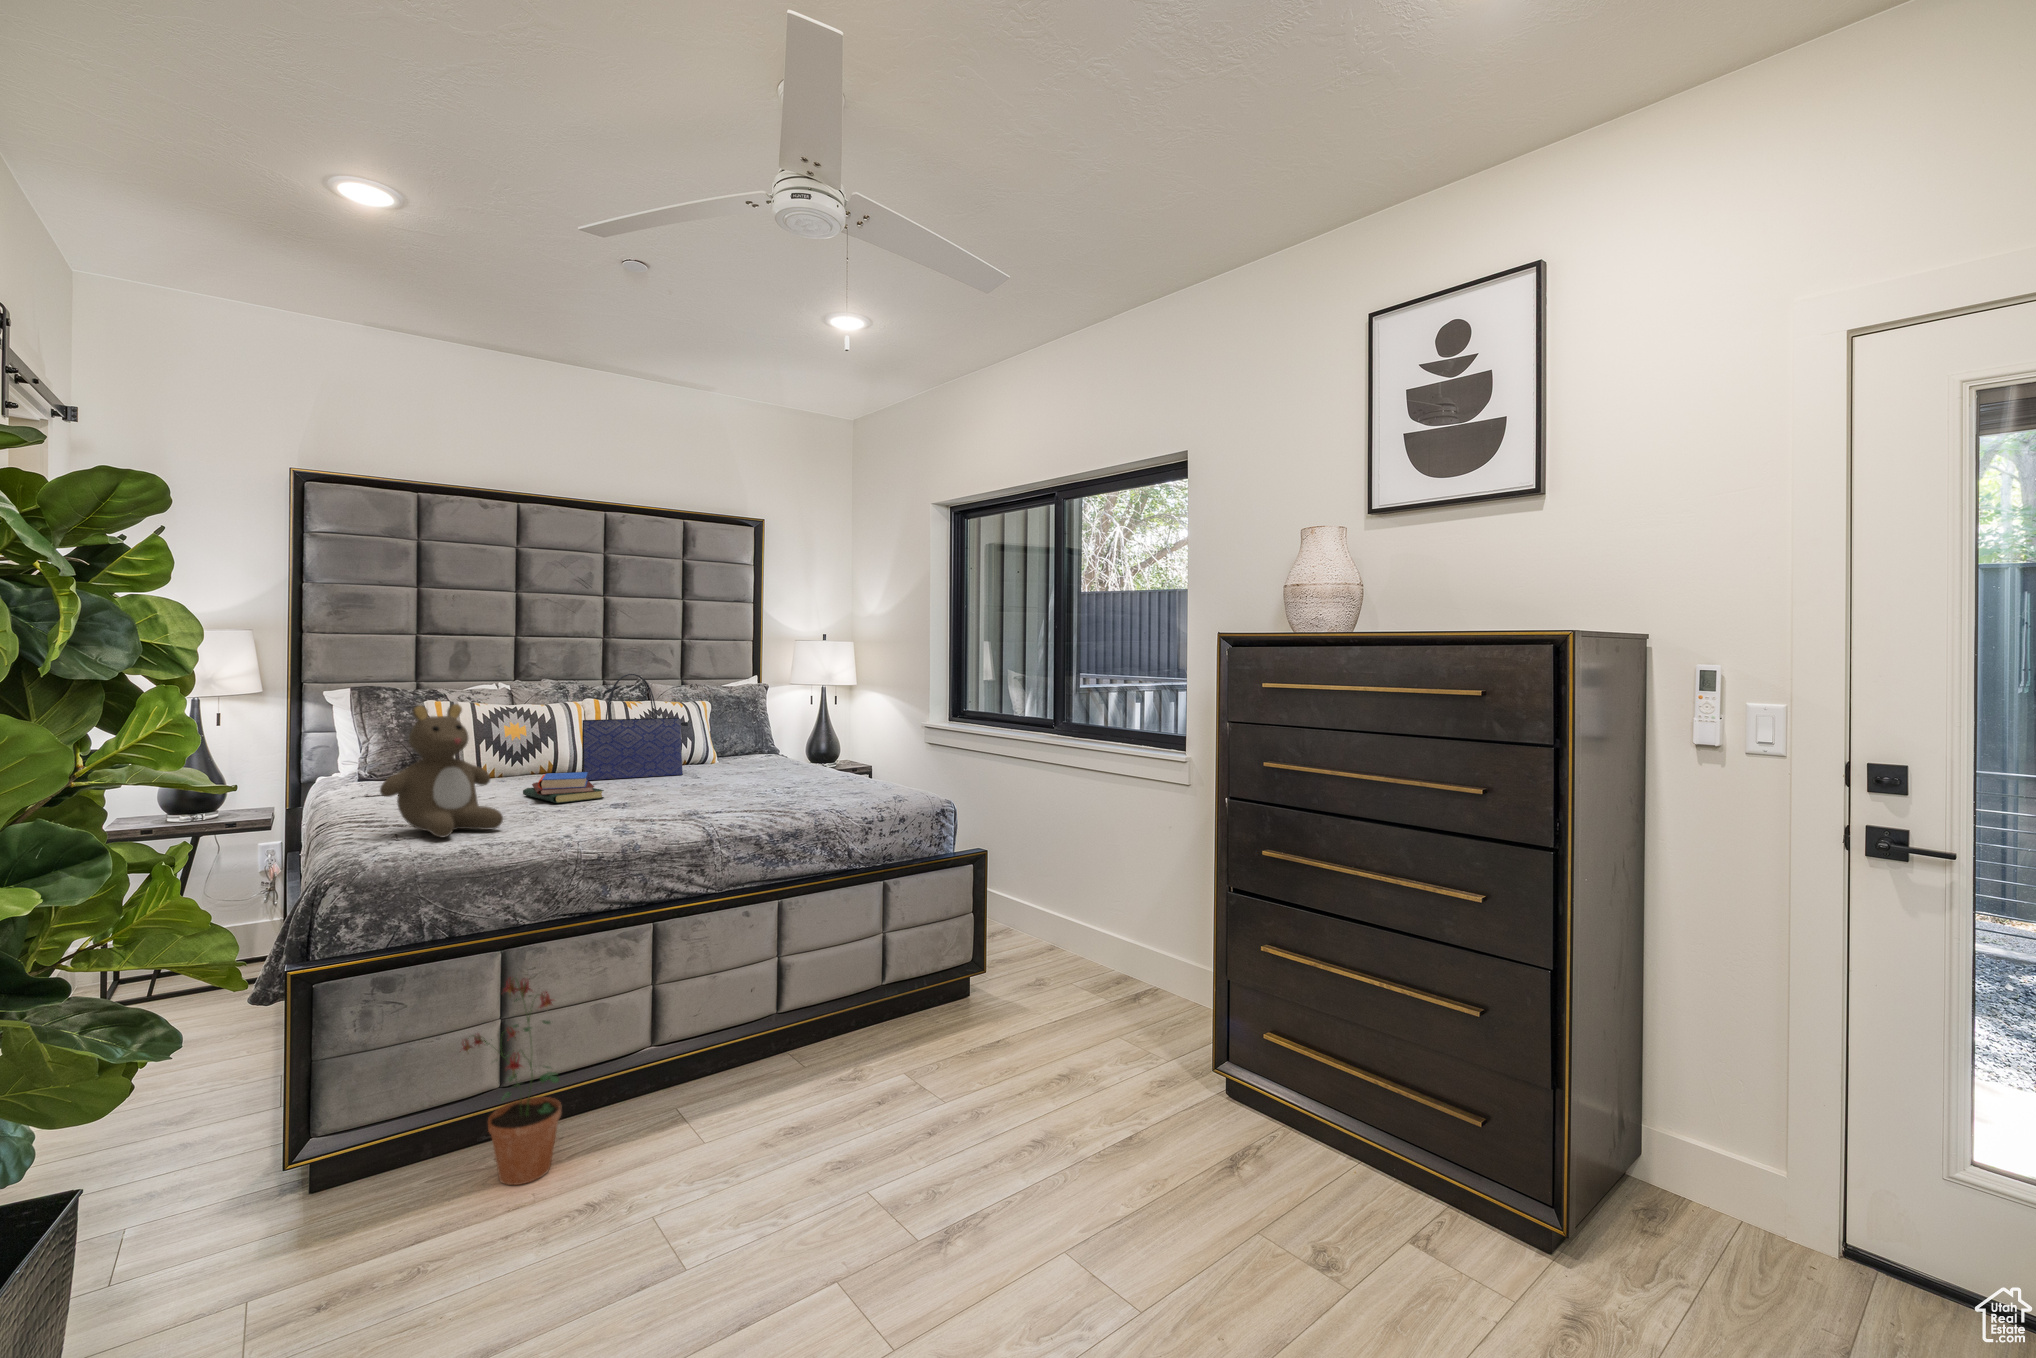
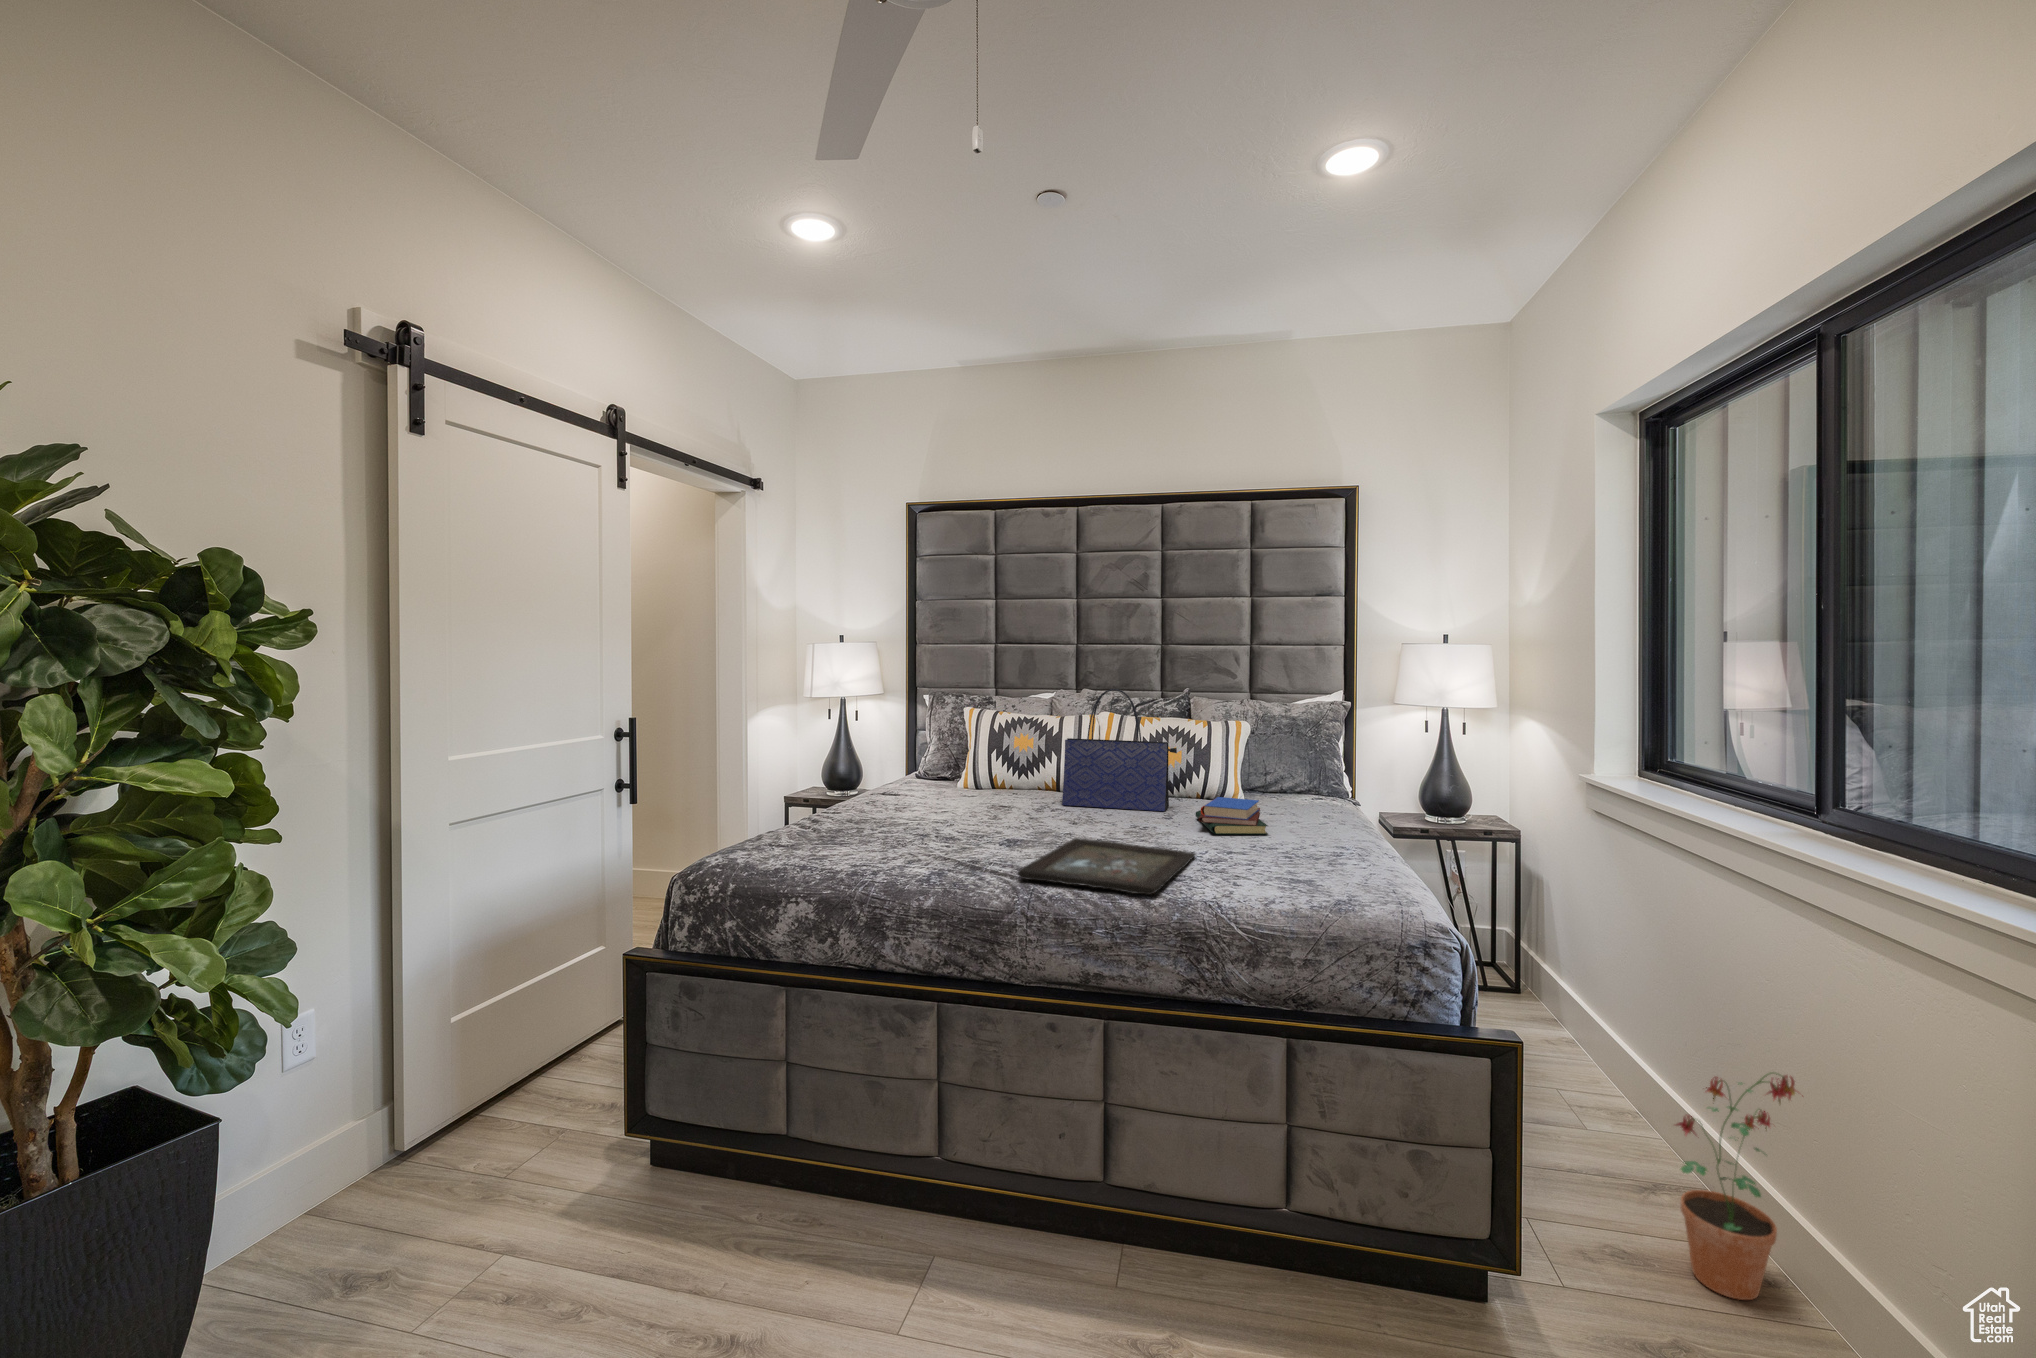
teddy bear: present [380,704,503,837] -> none [783,724,889,861]
book: present [523,772,604,803] -> present [1195,797,1268,834]
tray: none [660,789,785,817] -> present [1018,838,1195,895]
potted plant: present [463,977,561,1185] -> present [1676,1073,1803,1300]

